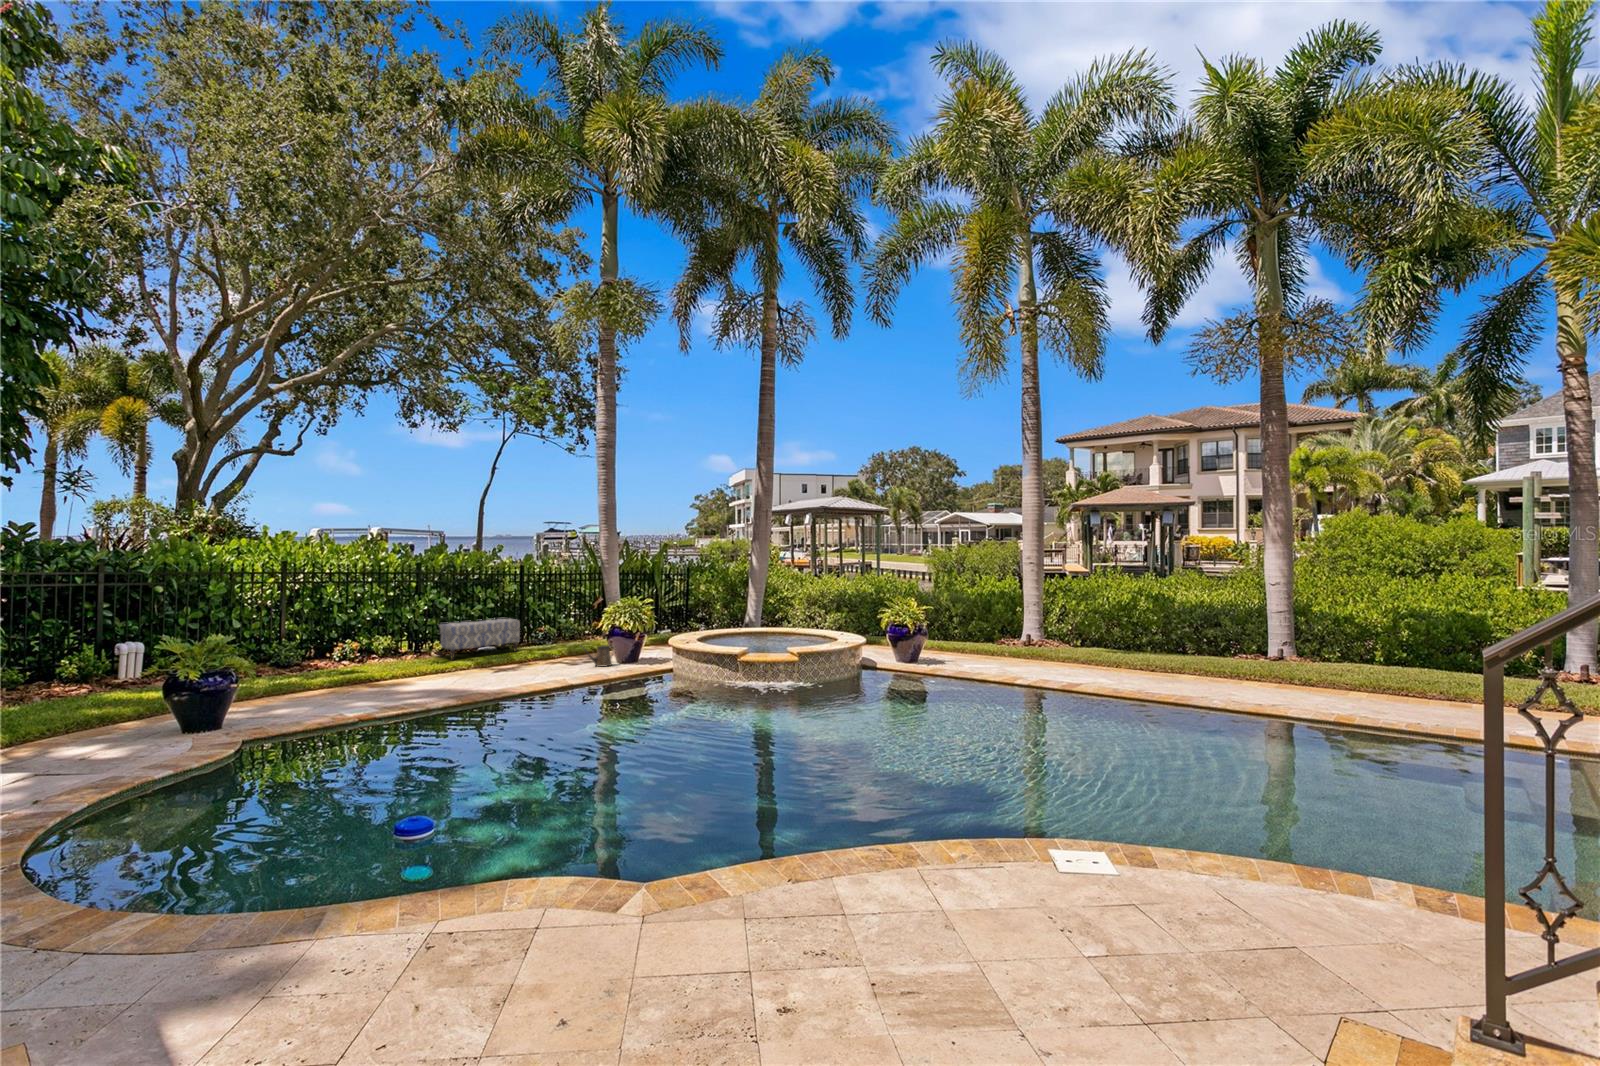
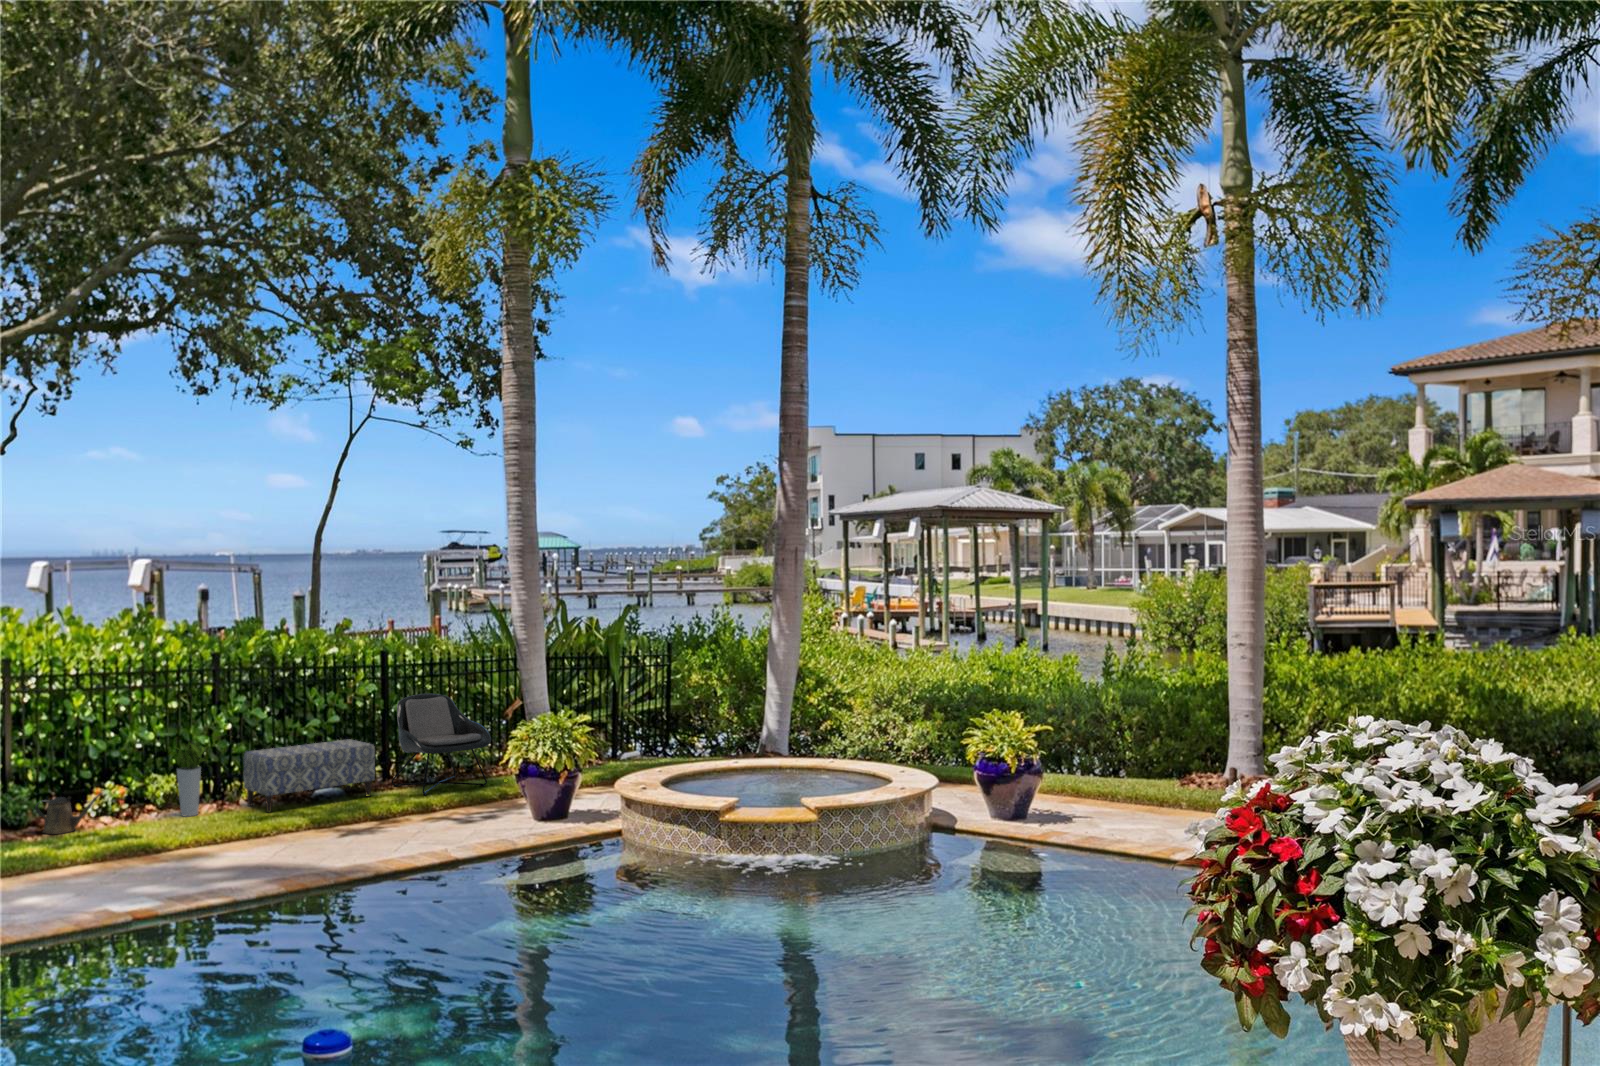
lounge chair: none [530,592,591,651] -> present [392,694,491,795]
planter: none [389,615,413,662] -> present [176,742,204,817]
watering can: present [583,646,616,667] -> present [35,793,102,834]

